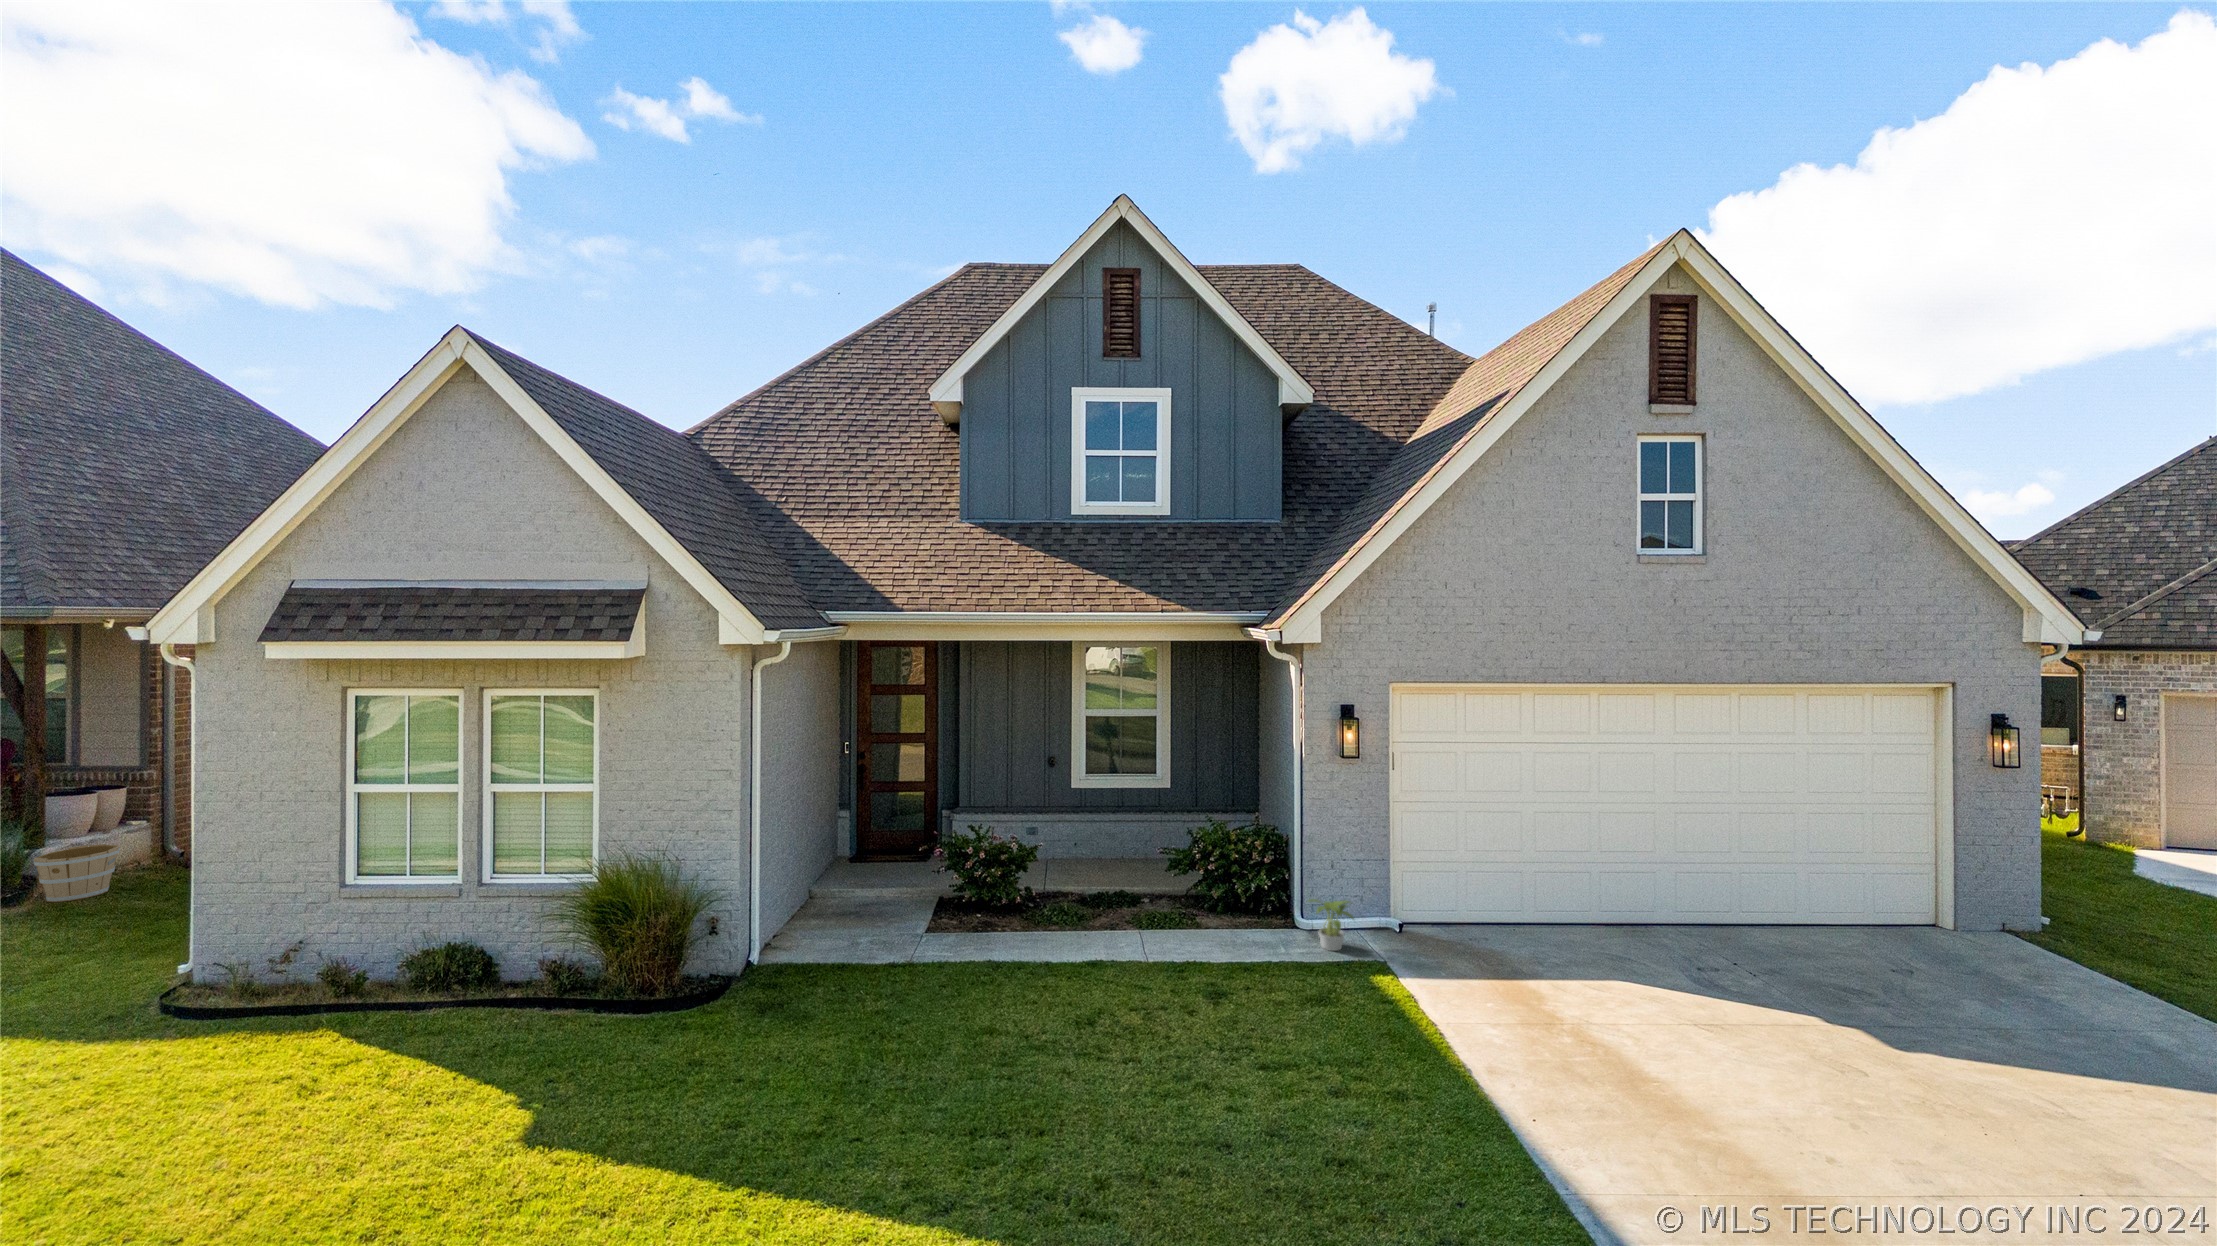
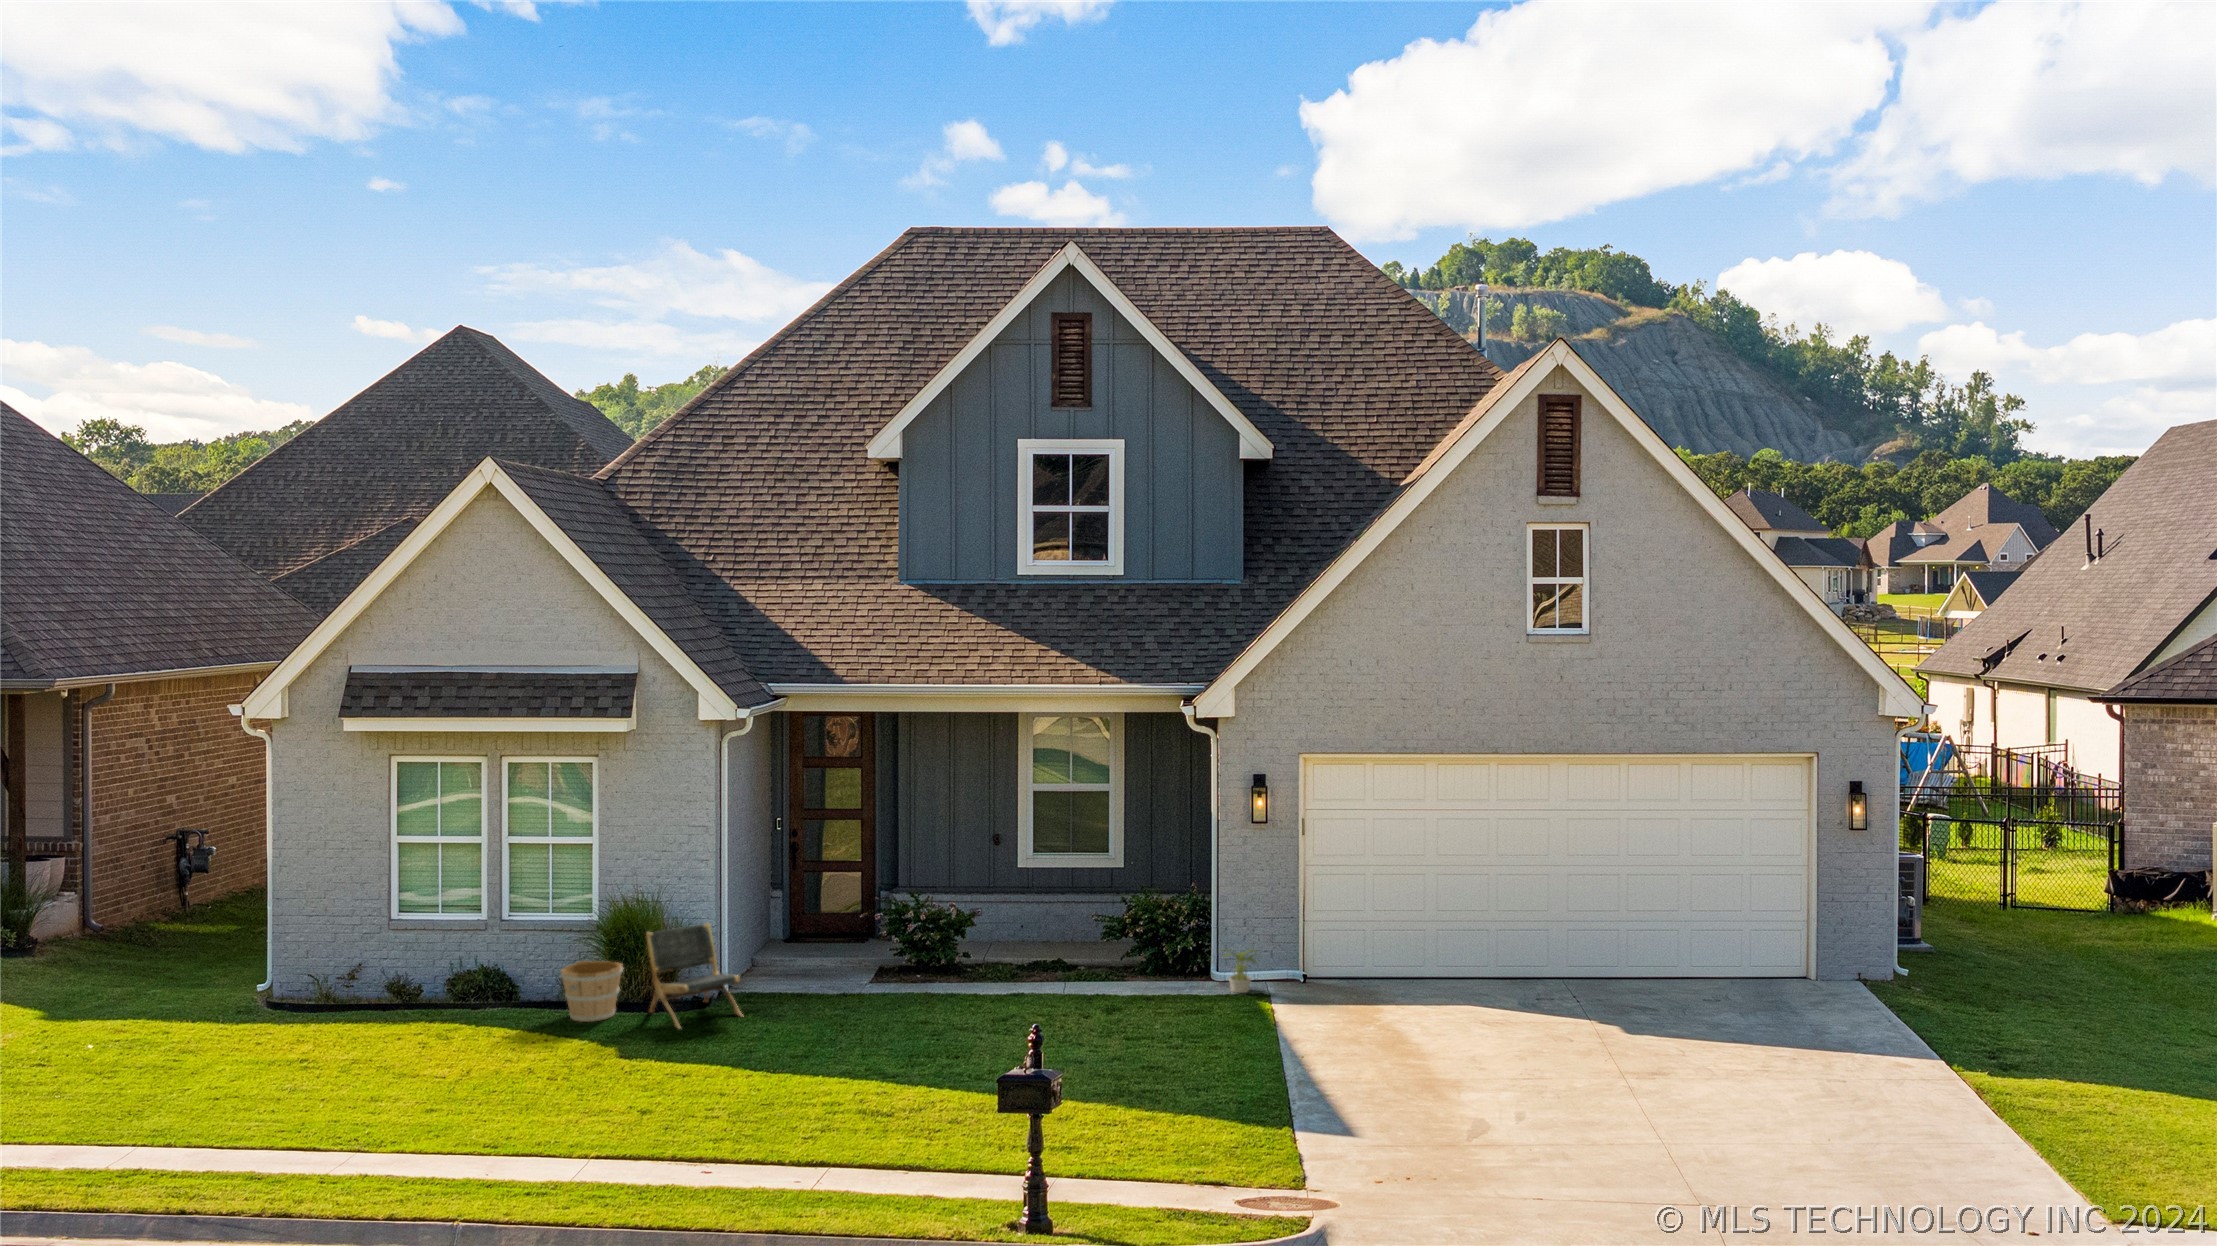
wooden bucket: present [34,844,120,902] -> present [561,960,623,1022]
lounge chair: none [638,879,754,1030] -> present [646,923,742,1029]

